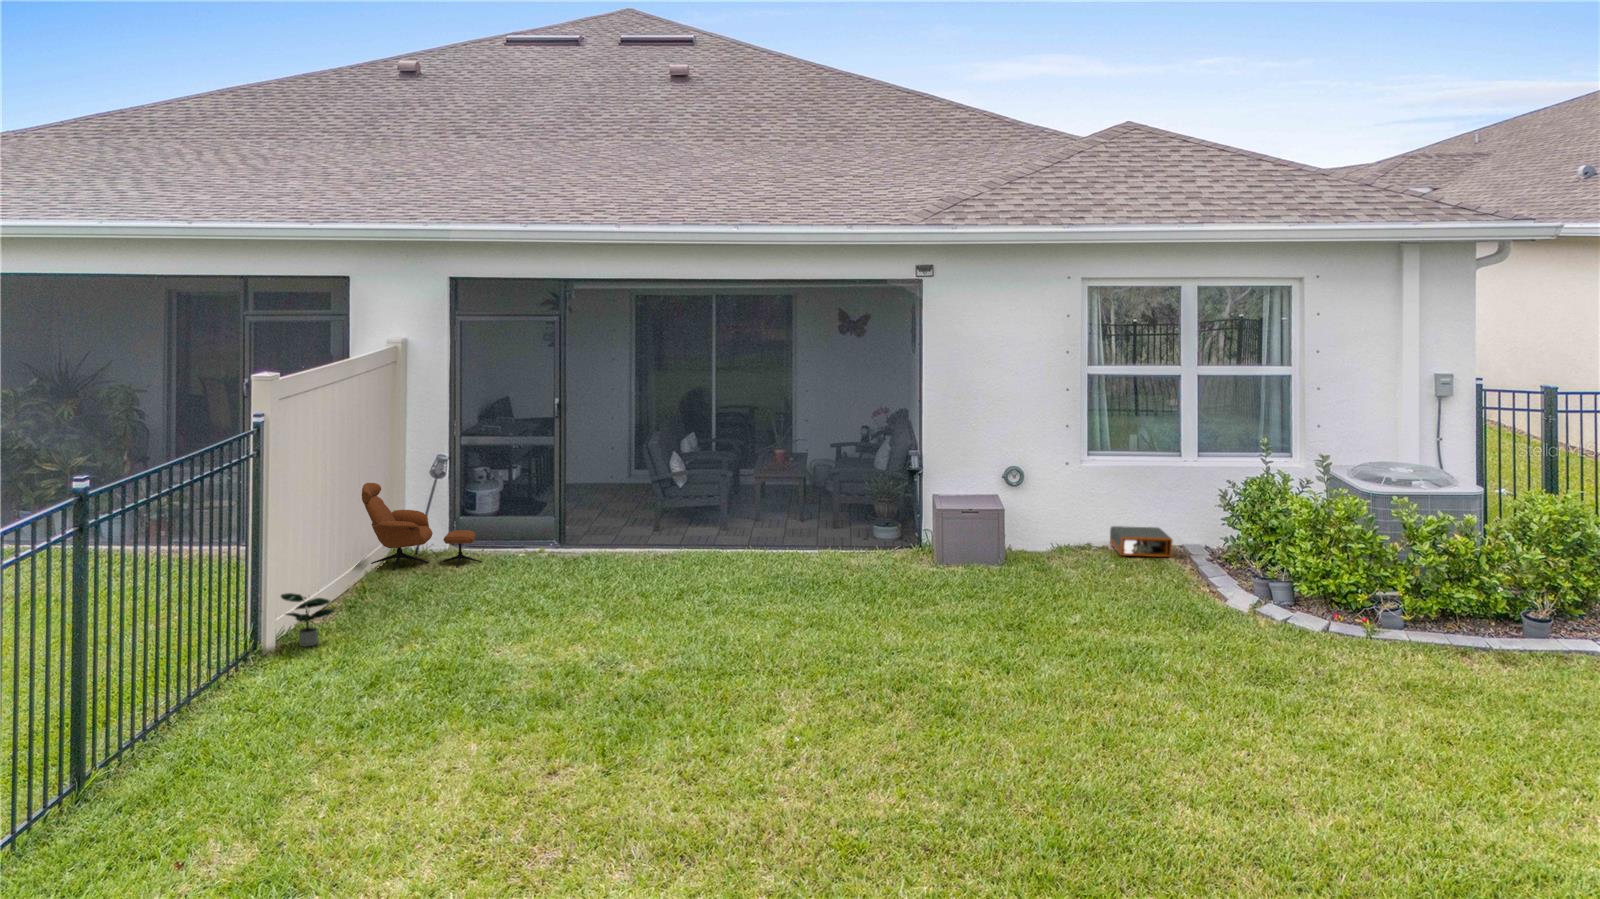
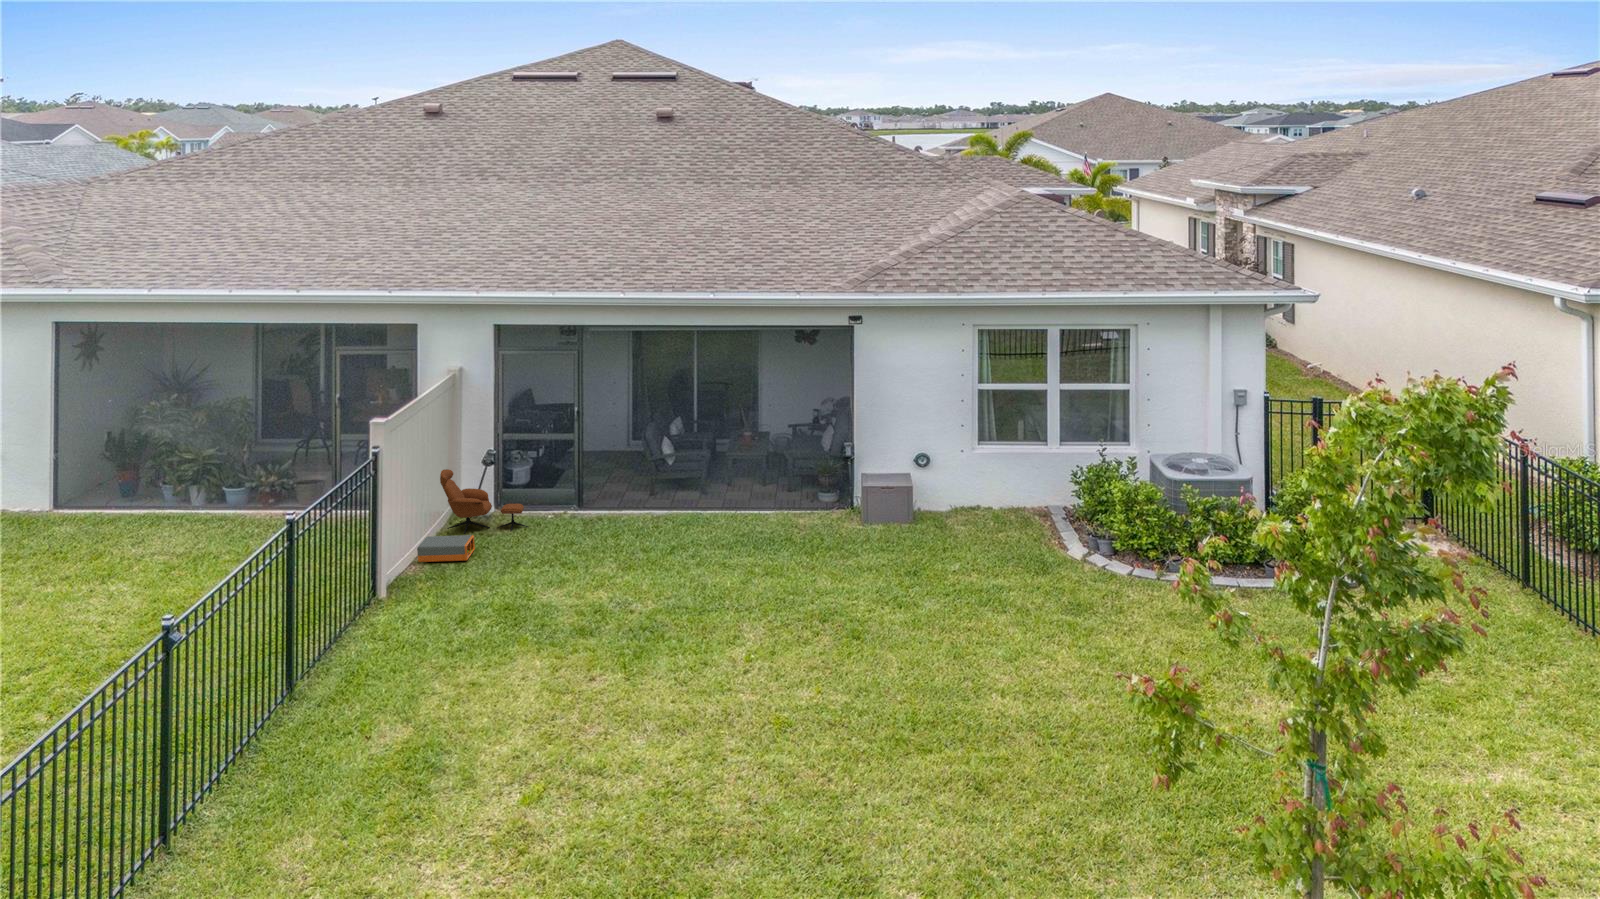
storage box: present [1110,526,1173,557] -> present [417,535,475,562]
potted plant: present [281,593,334,647] -> none [393,556,431,593]

